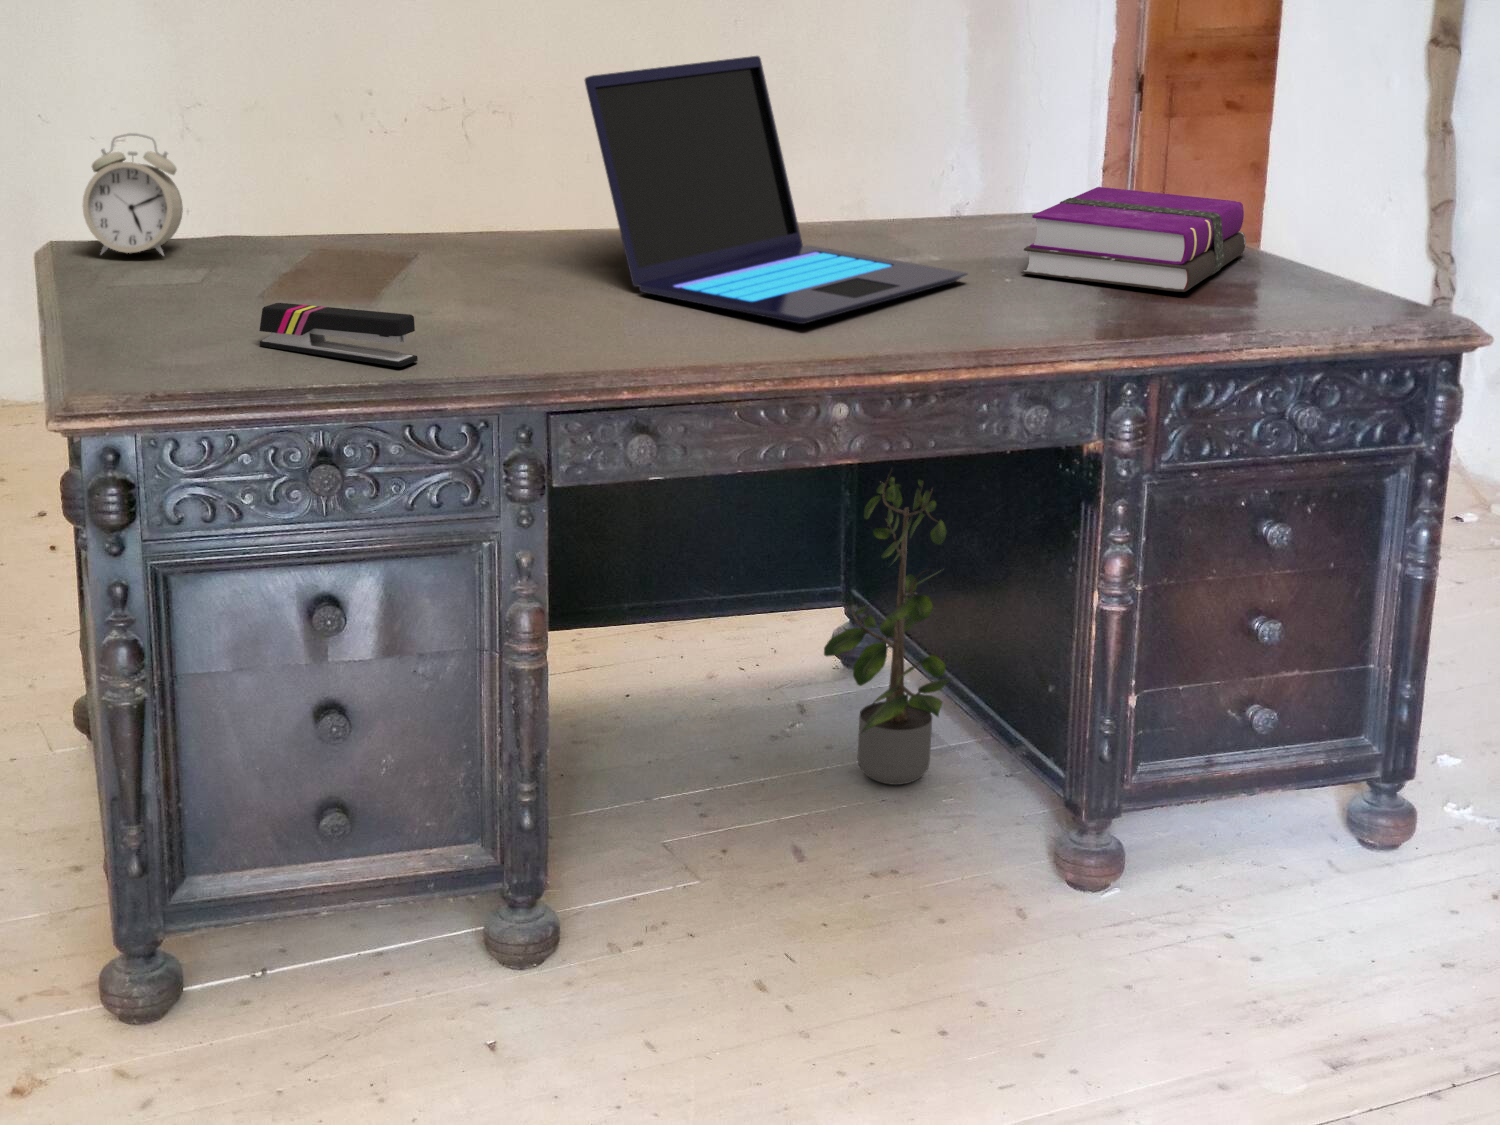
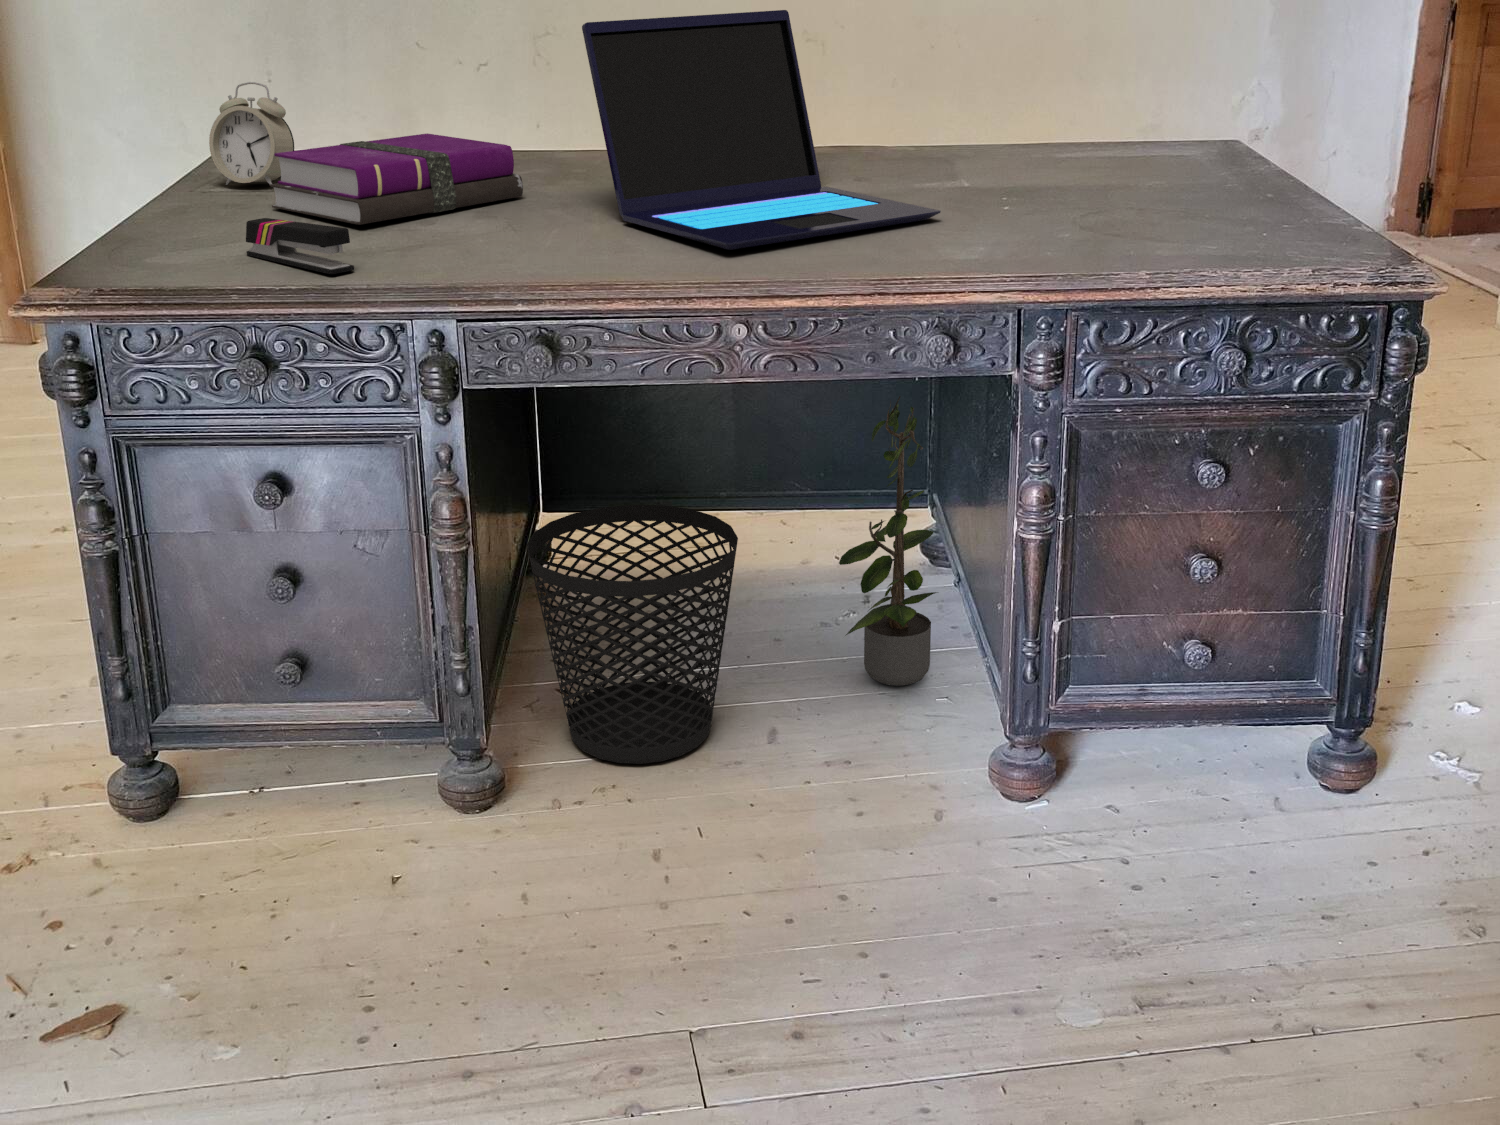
notebook: present [1022,187,1246,292] -> present [269,133,523,225]
wastebasket: none [542,604,778,896] -> present [527,505,738,764]

